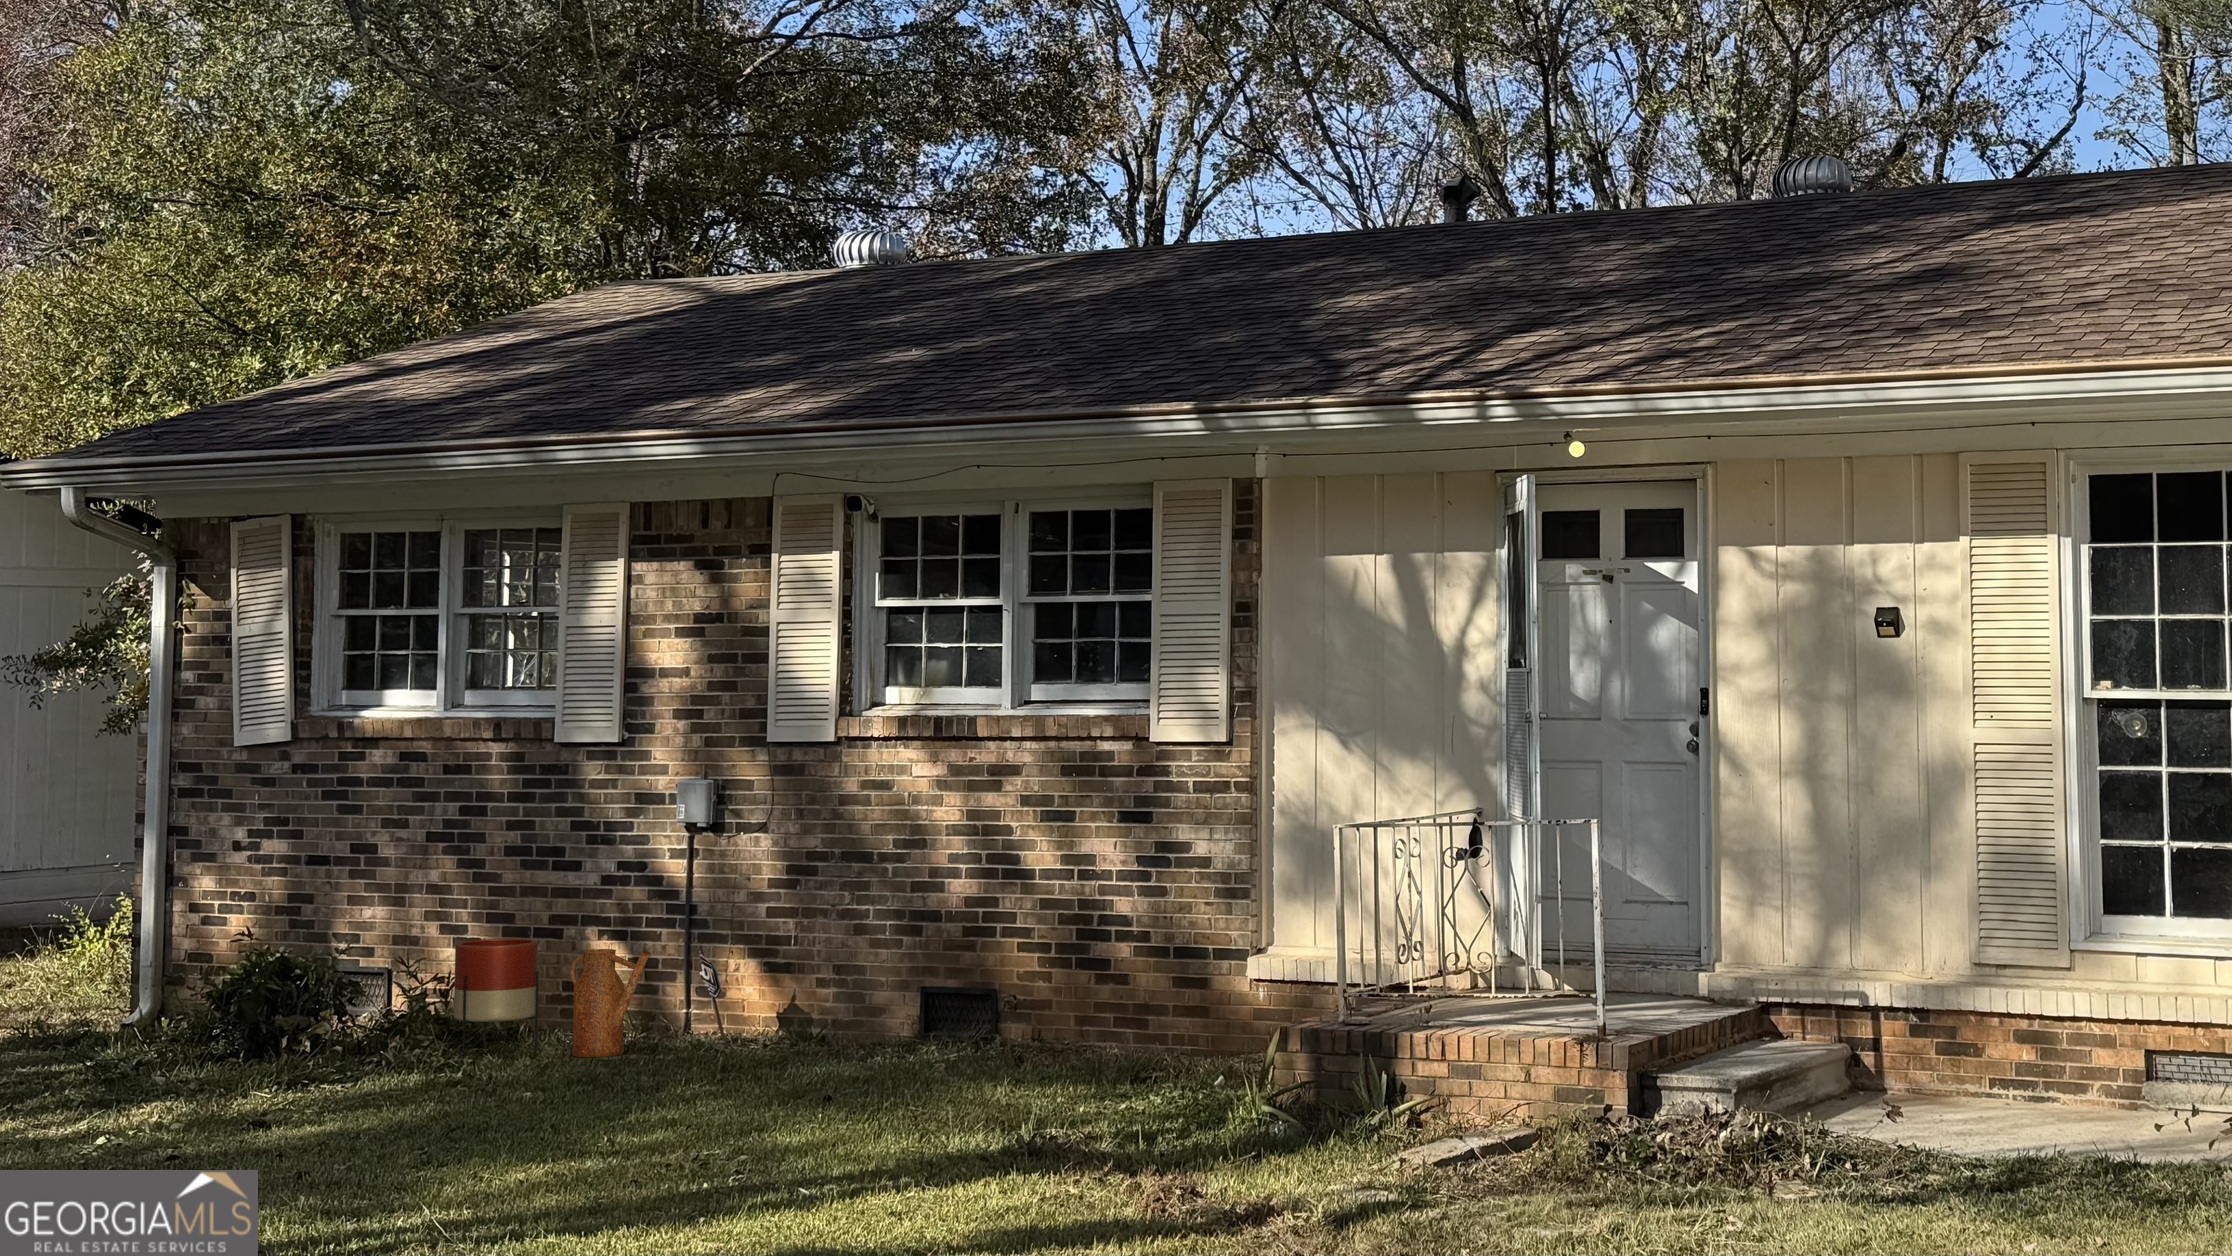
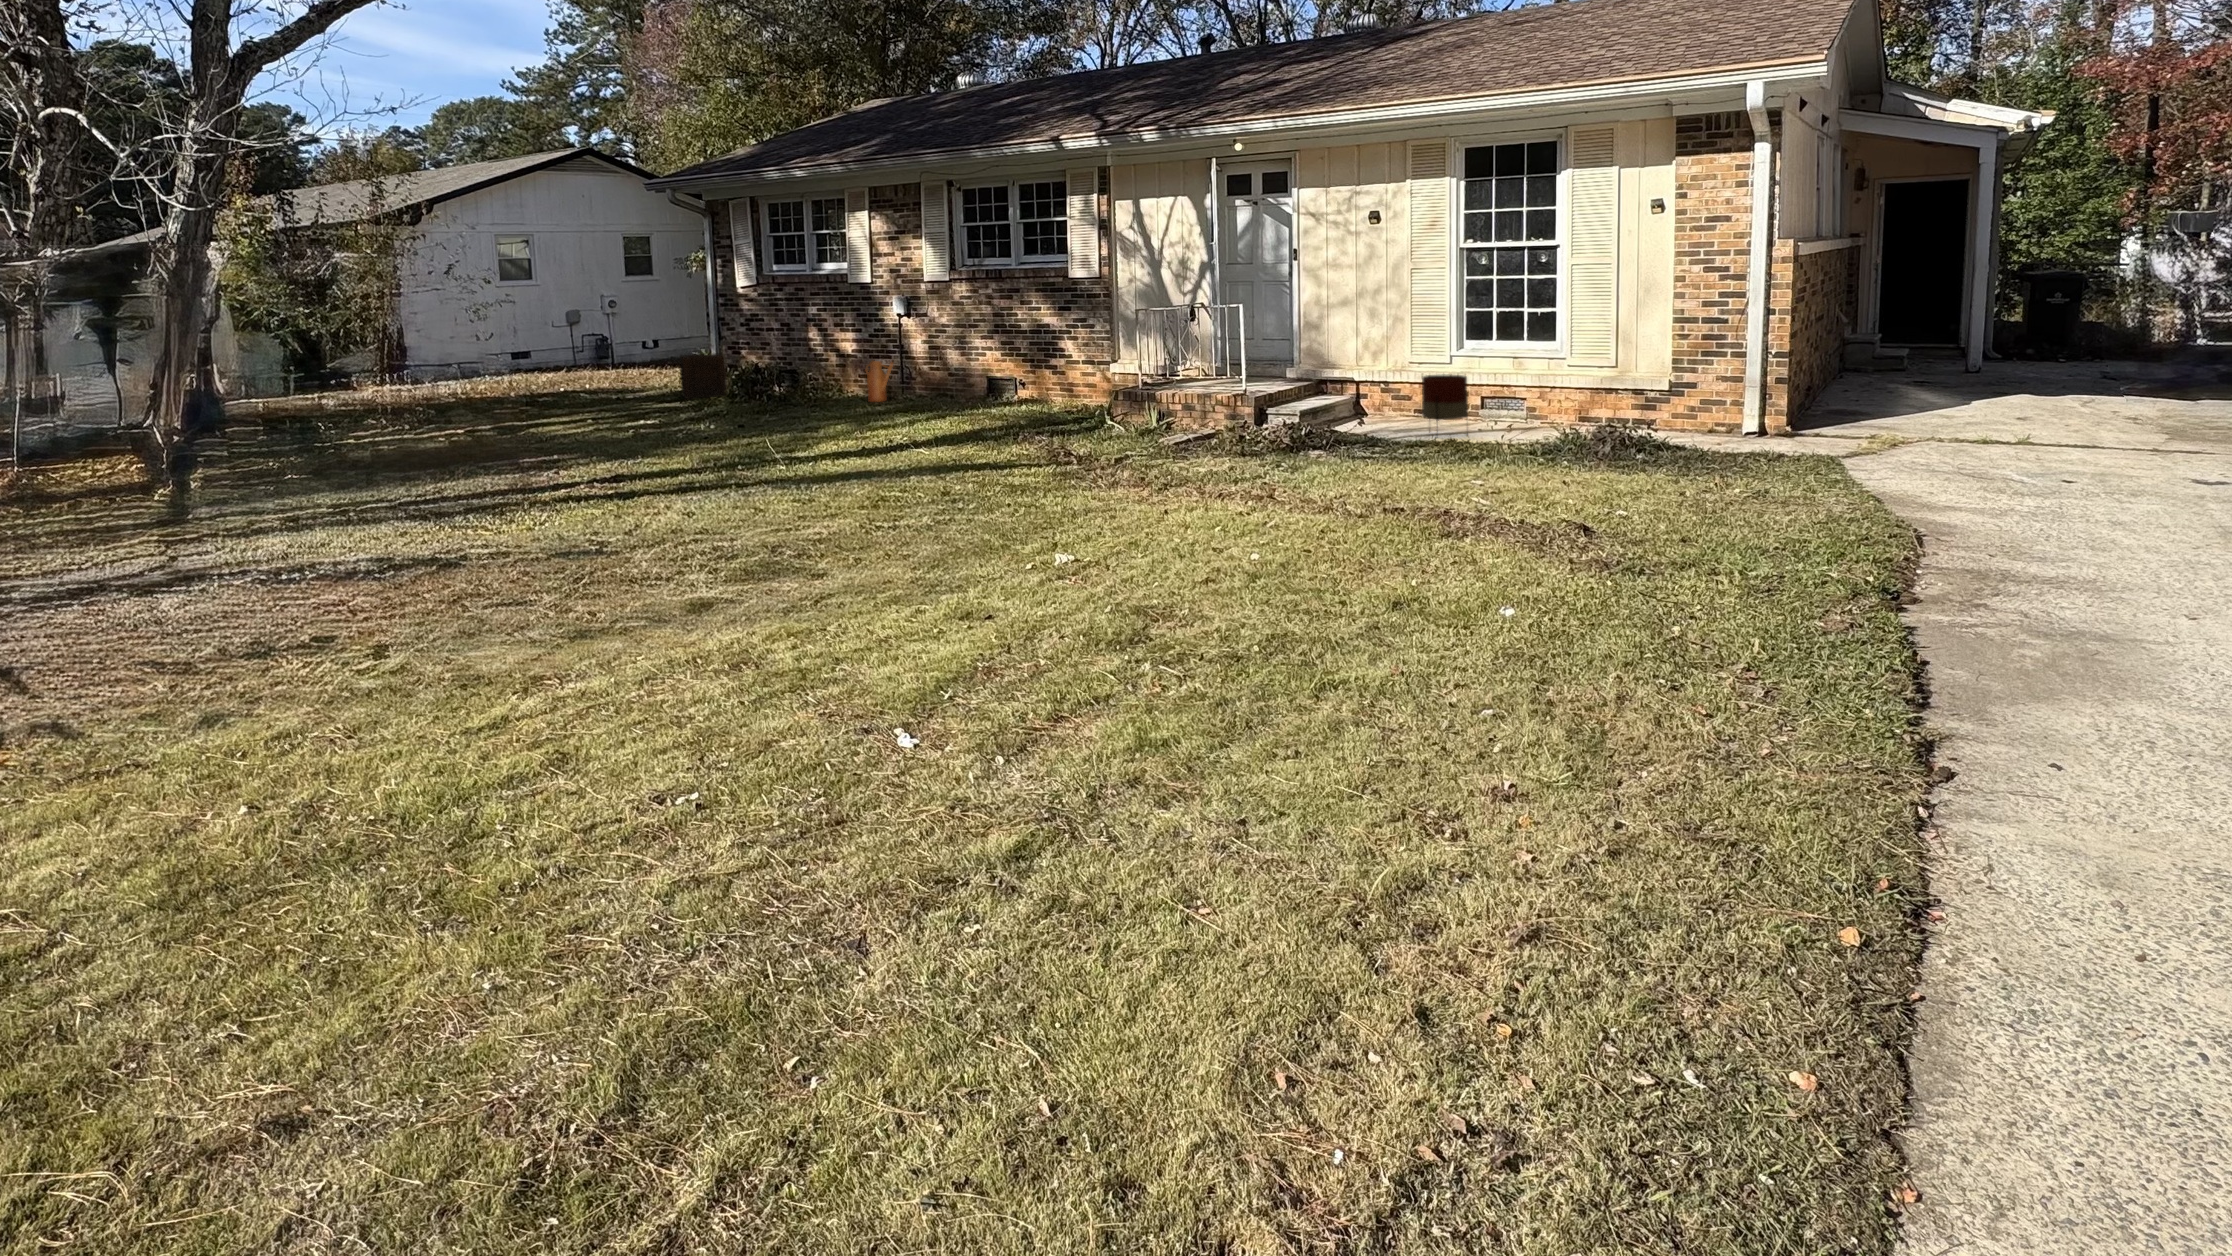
wooden crate: none [38,921,173,1046] -> present [679,353,727,399]
planter: present [454,939,539,1055] -> present [1422,374,1468,422]

